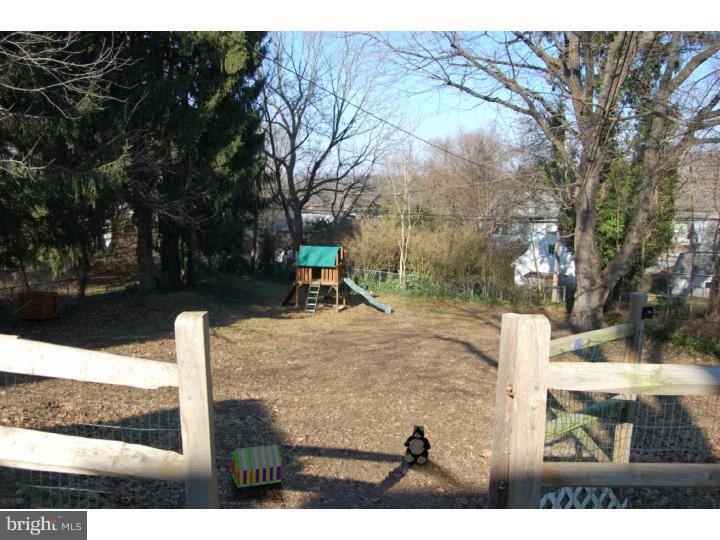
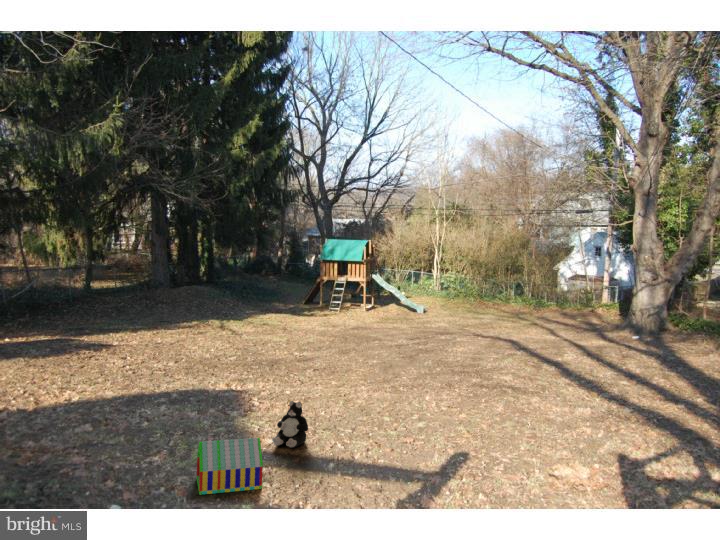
wooden crate: present [18,291,58,319] -> none [15,280,60,310]
plush toy: present [404,425,431,464] -> present [272,401,308,448]

